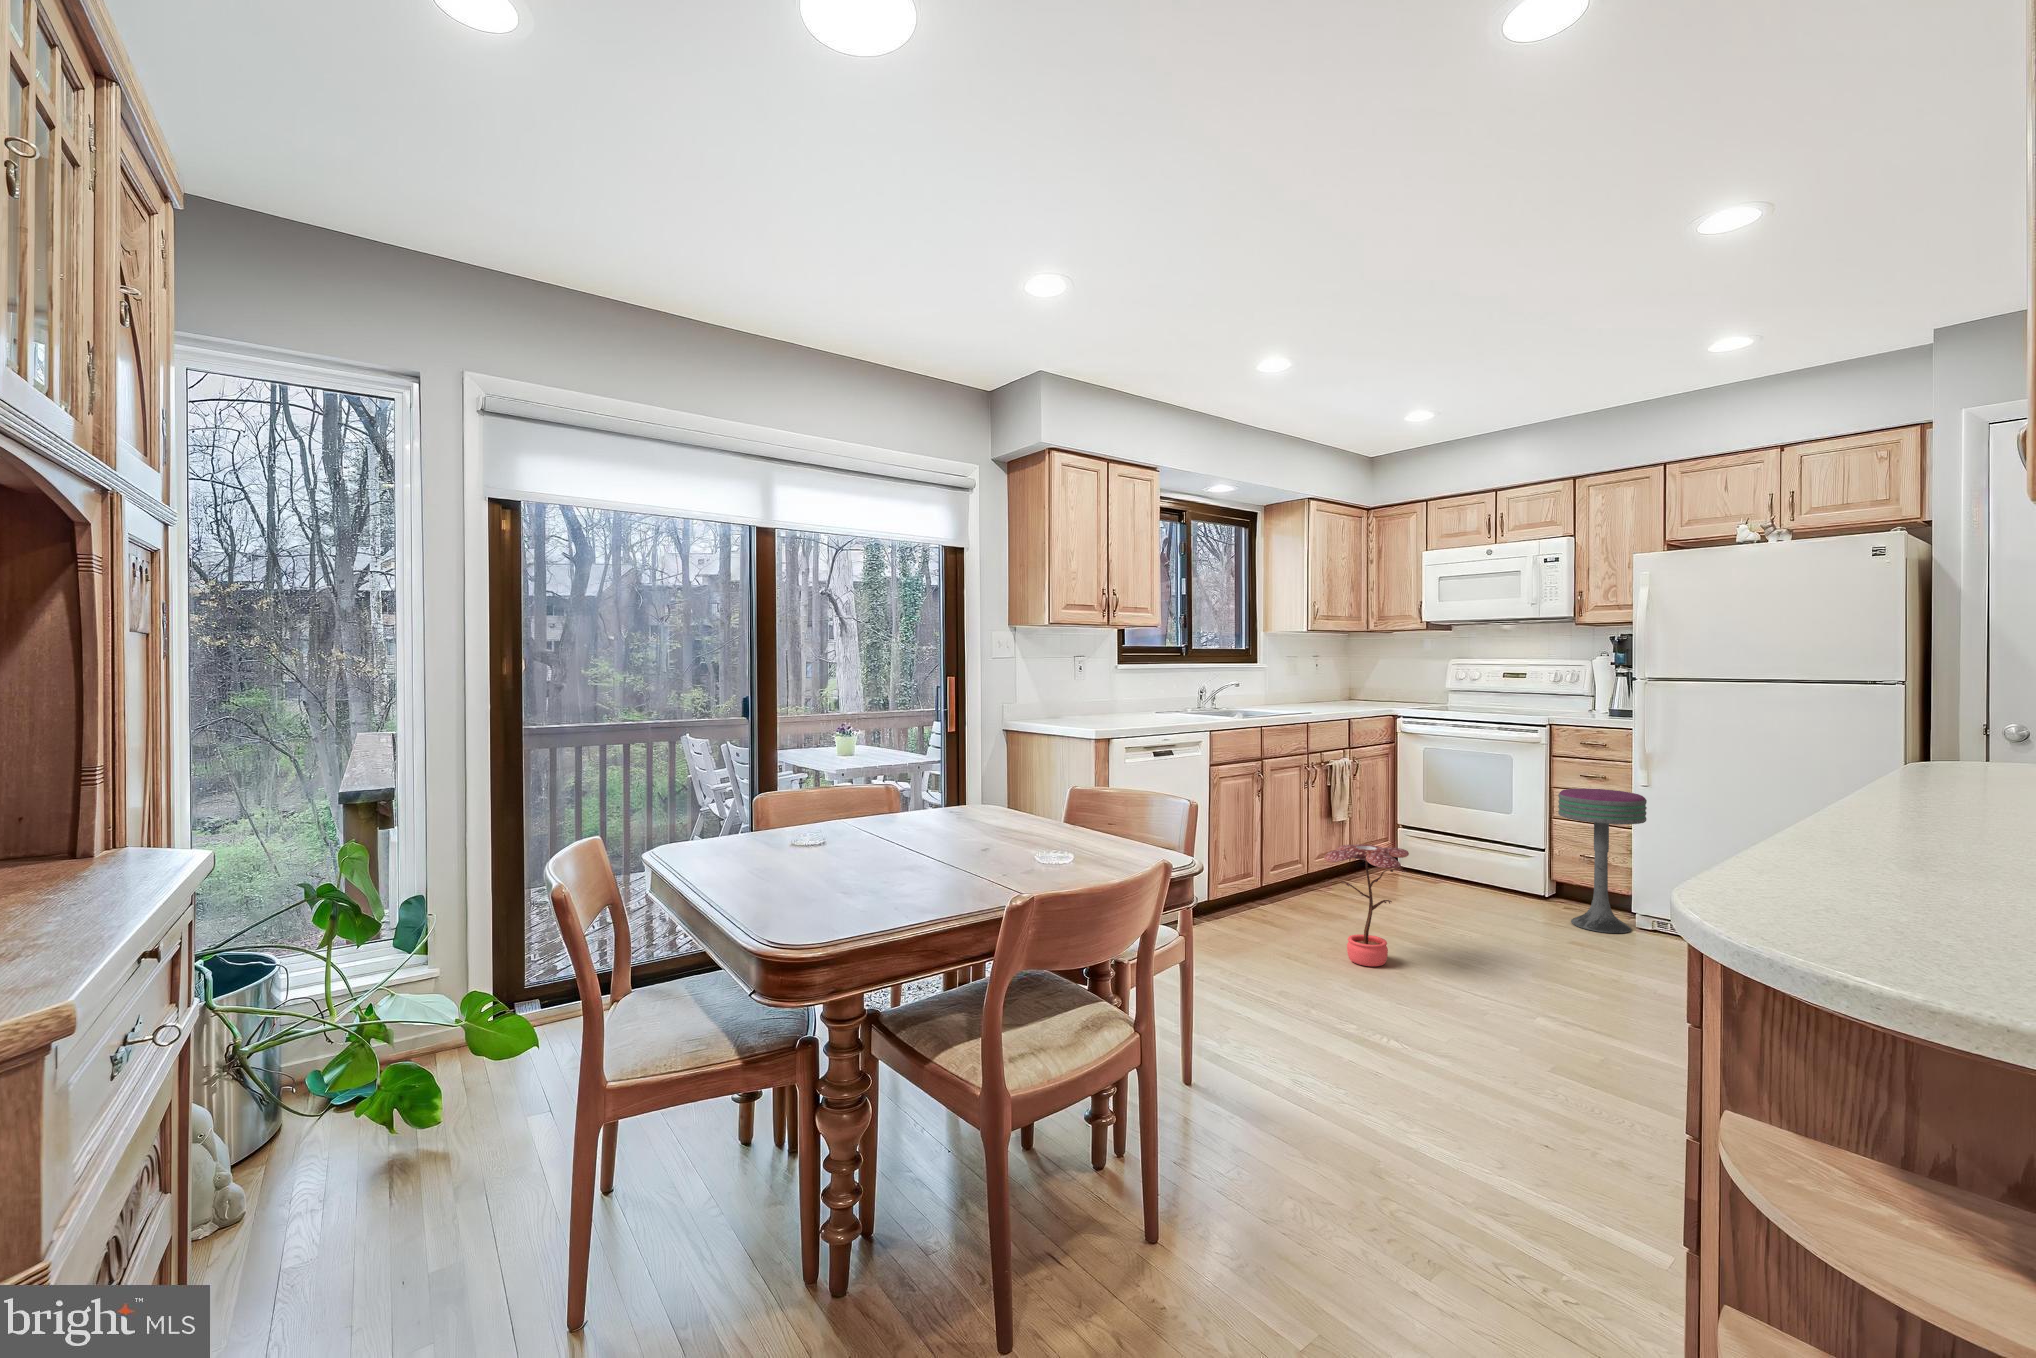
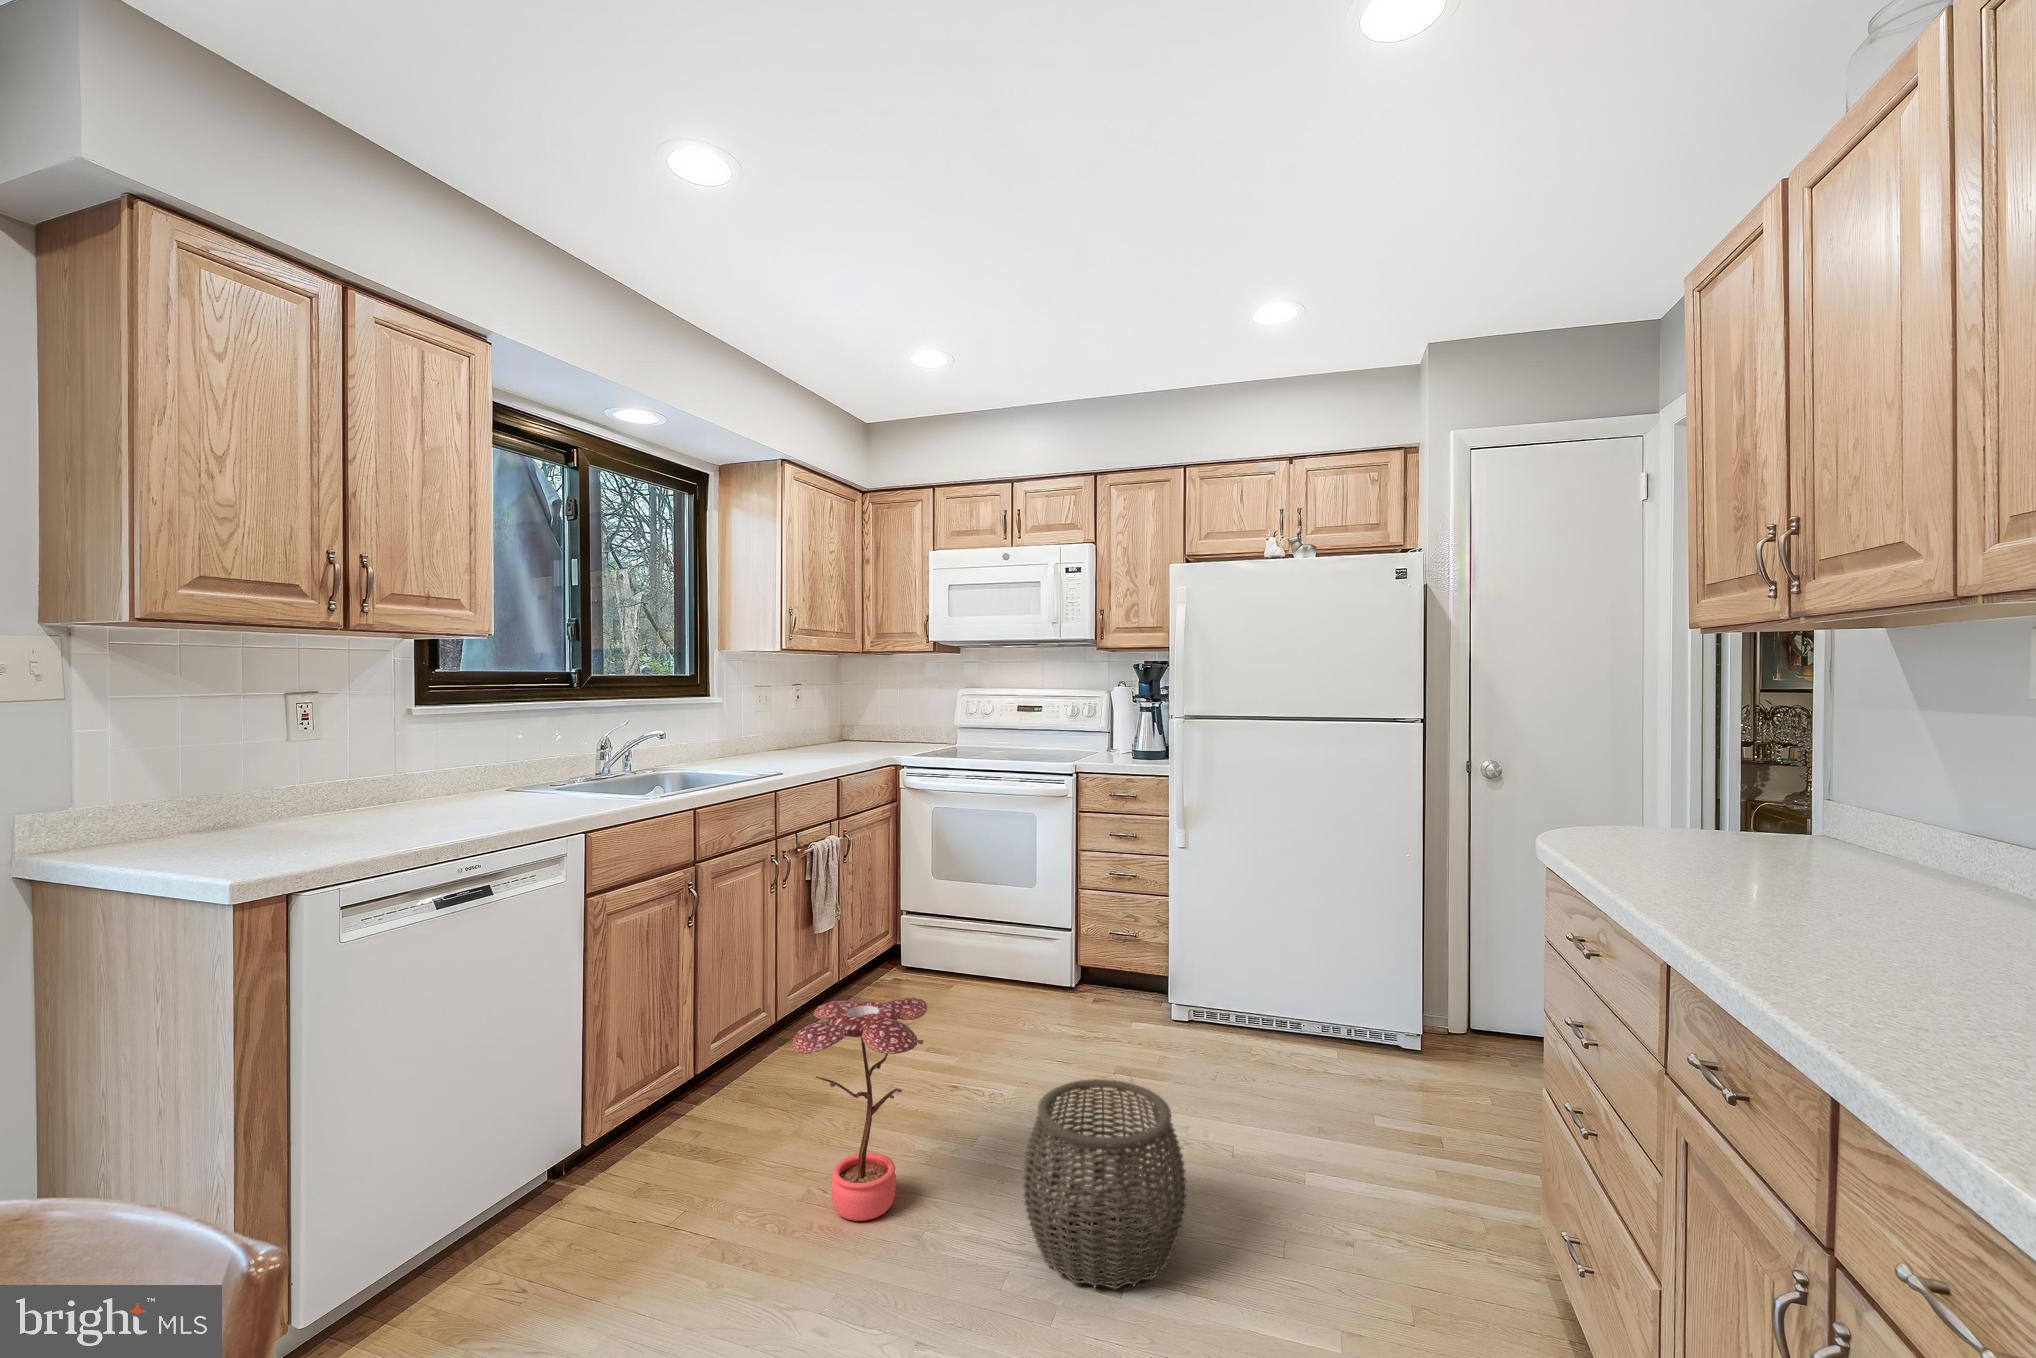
bar stool: present [1558,789,1647,933] -> none [1096,854,1190,1044]
woven basket: none [1468,905,1587,1018] -> present [1022,1079,1187,1289]

